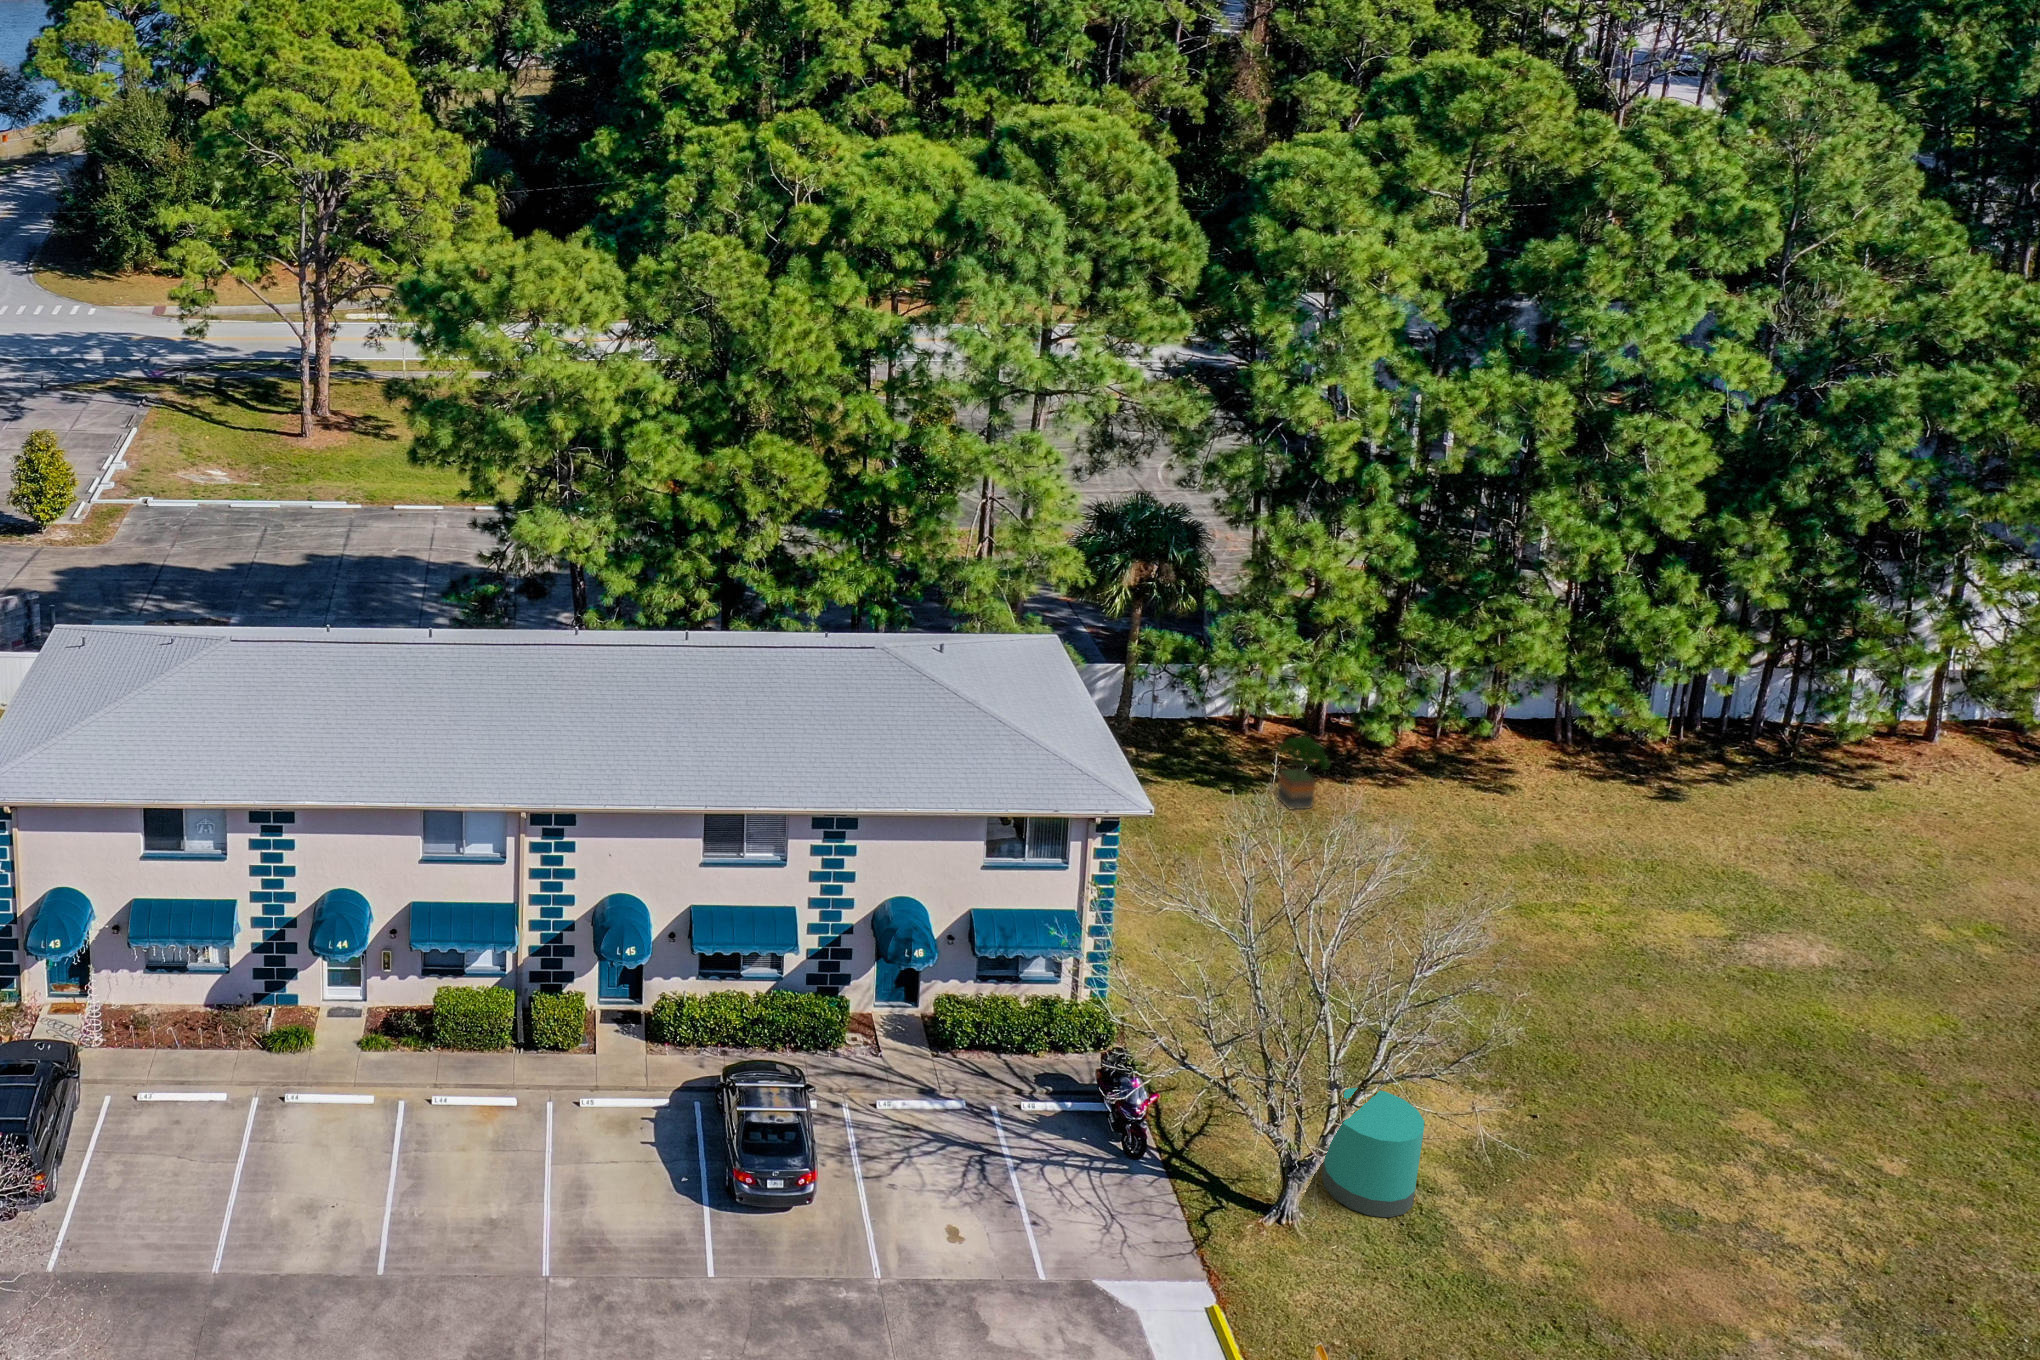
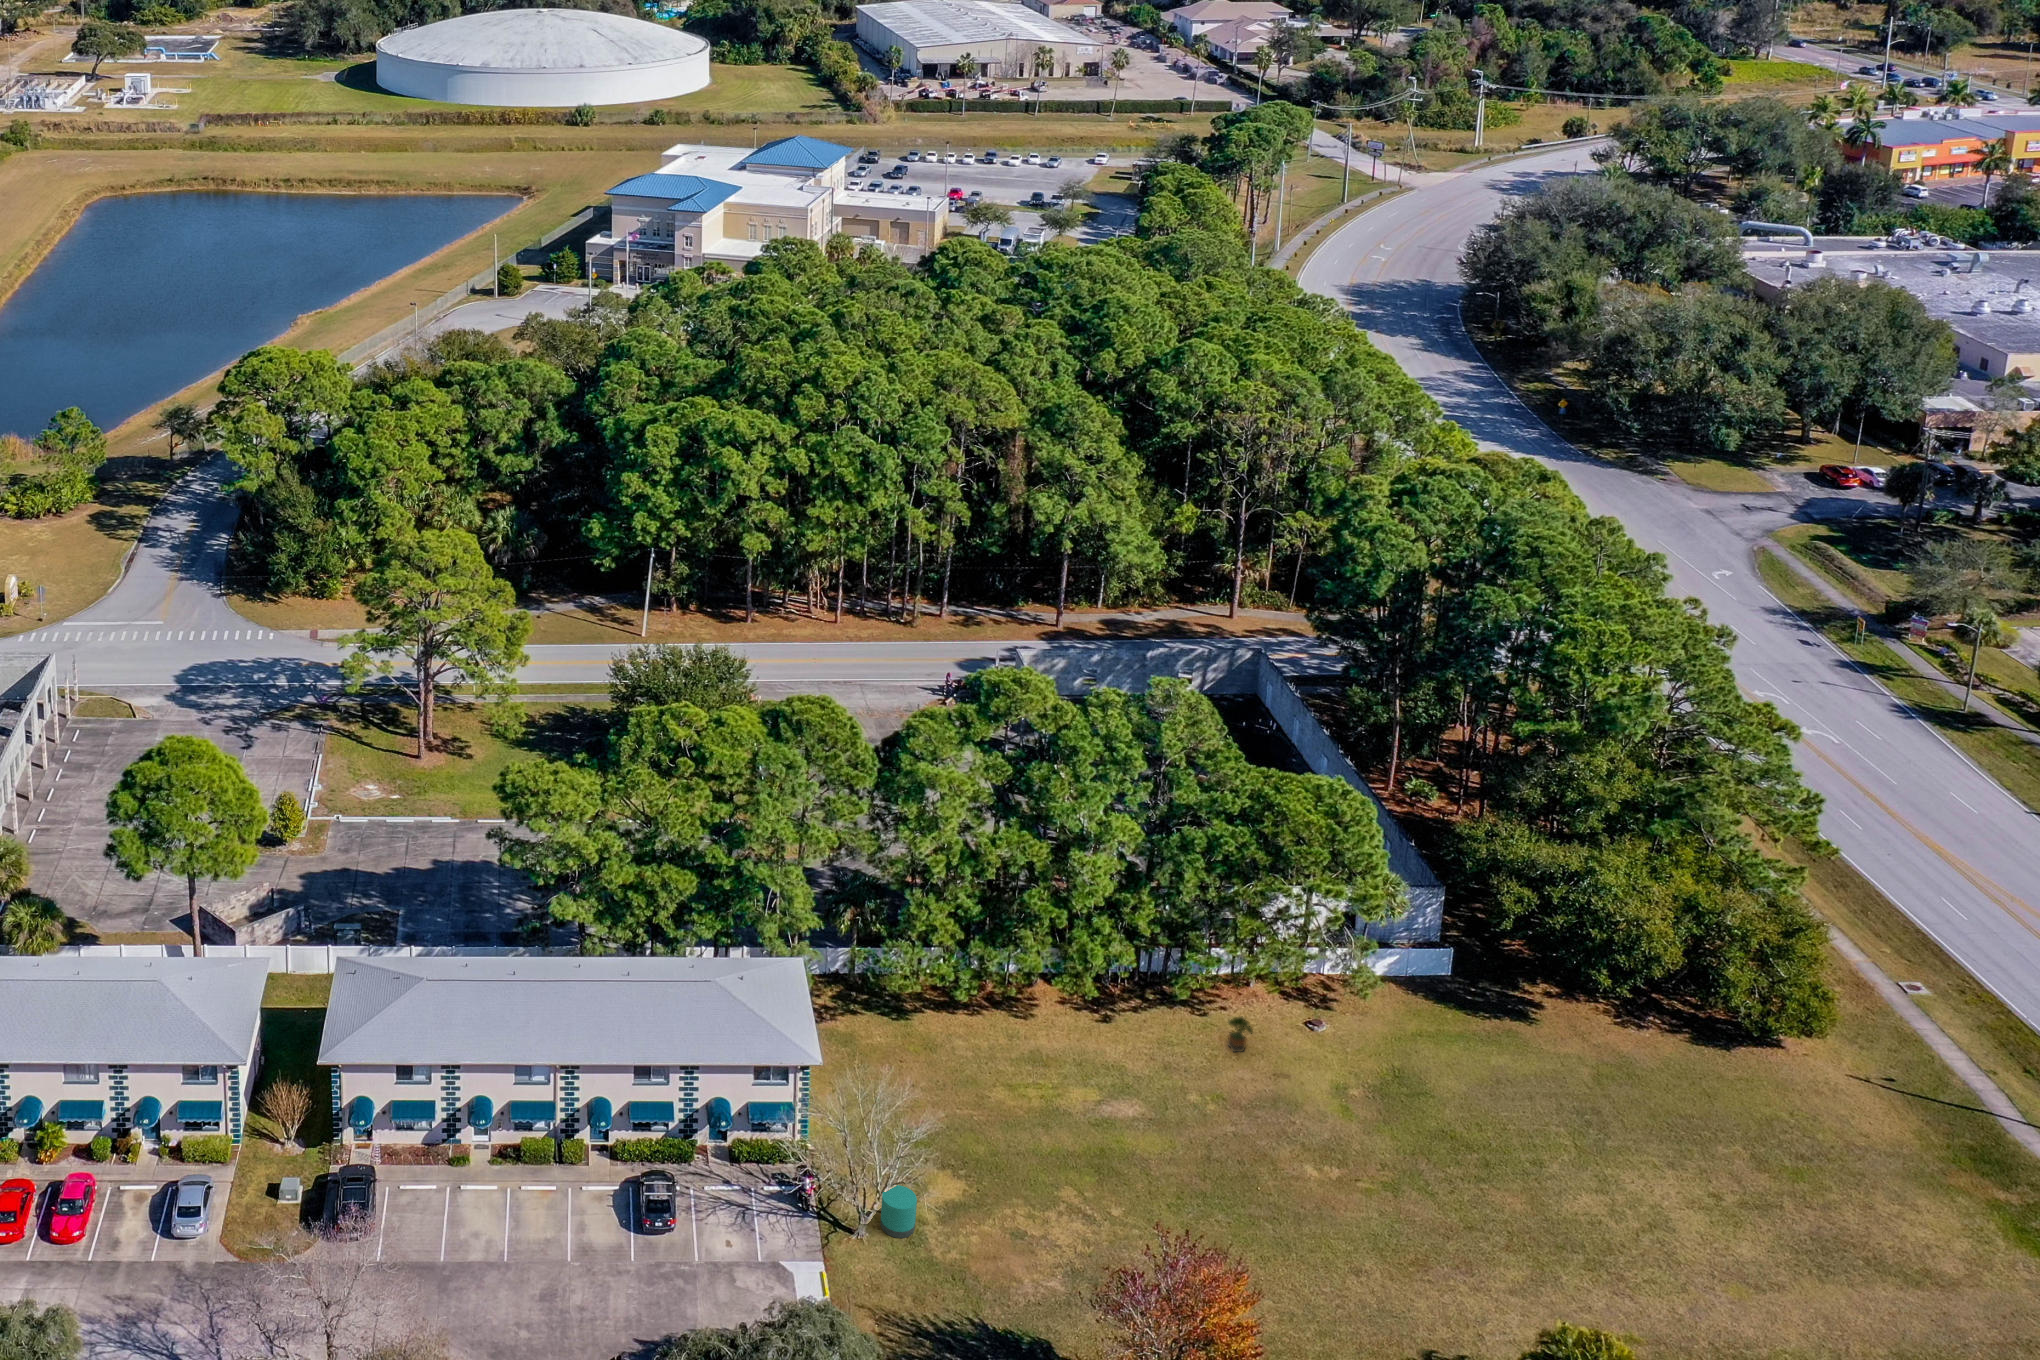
potted tree: present [1277,737,1330,810] -> present [1228,1016,1253,1052]

